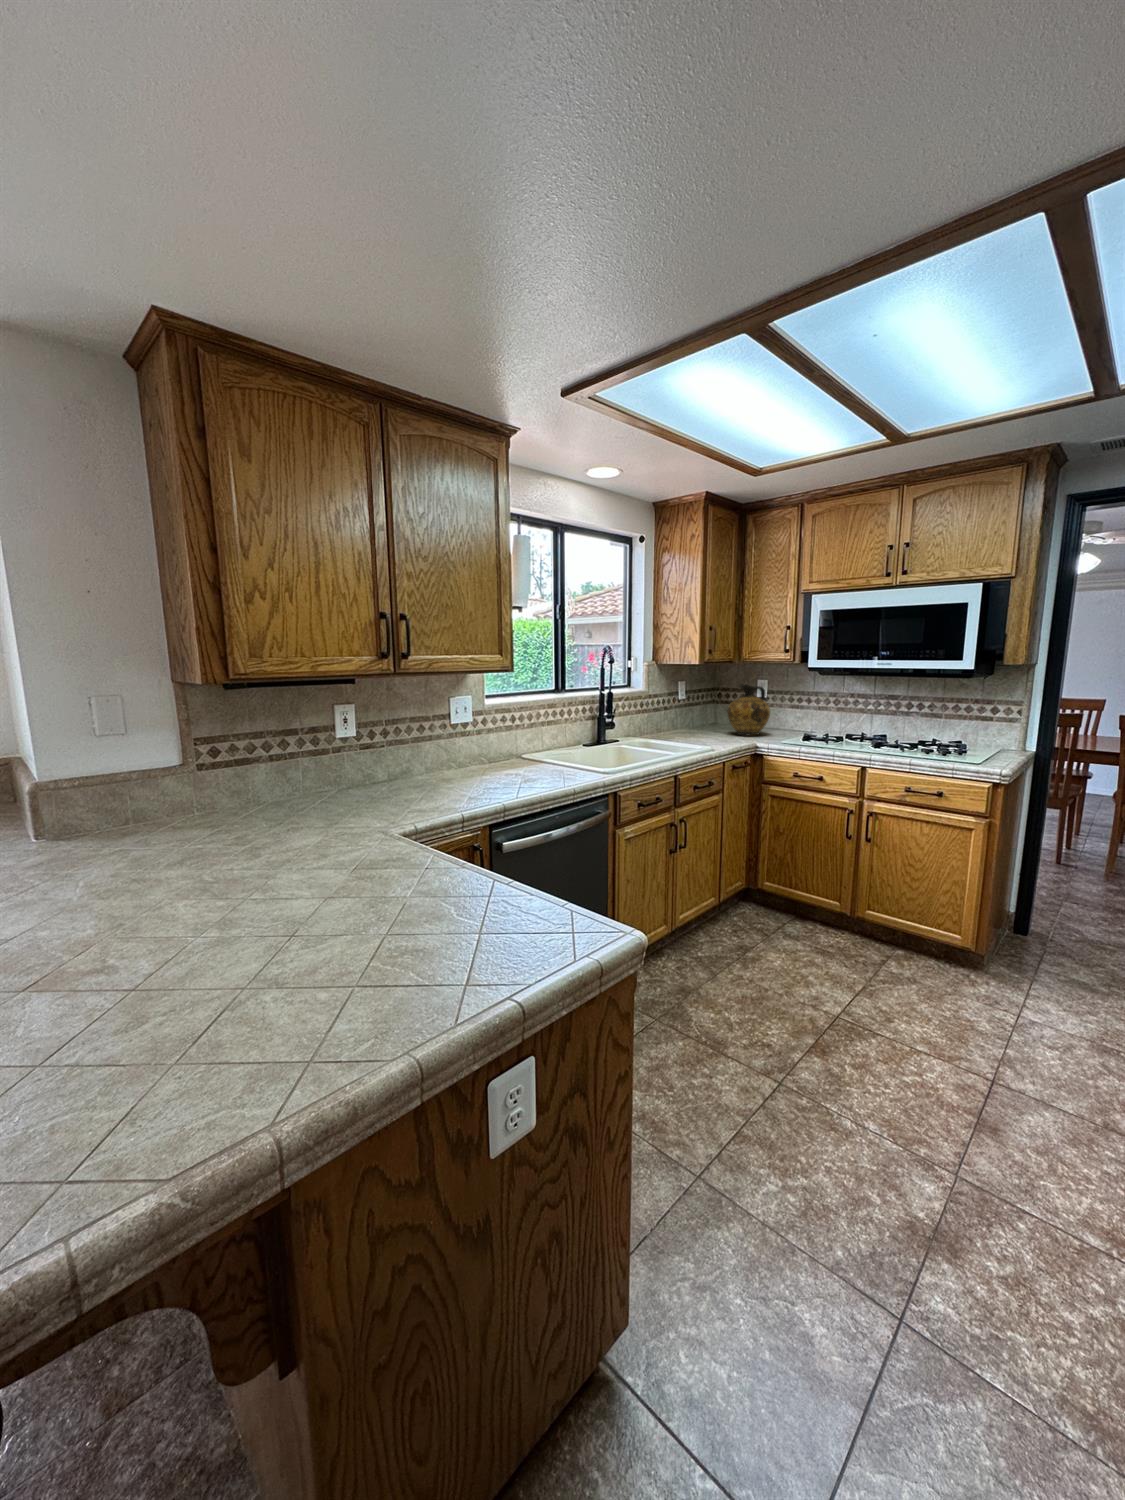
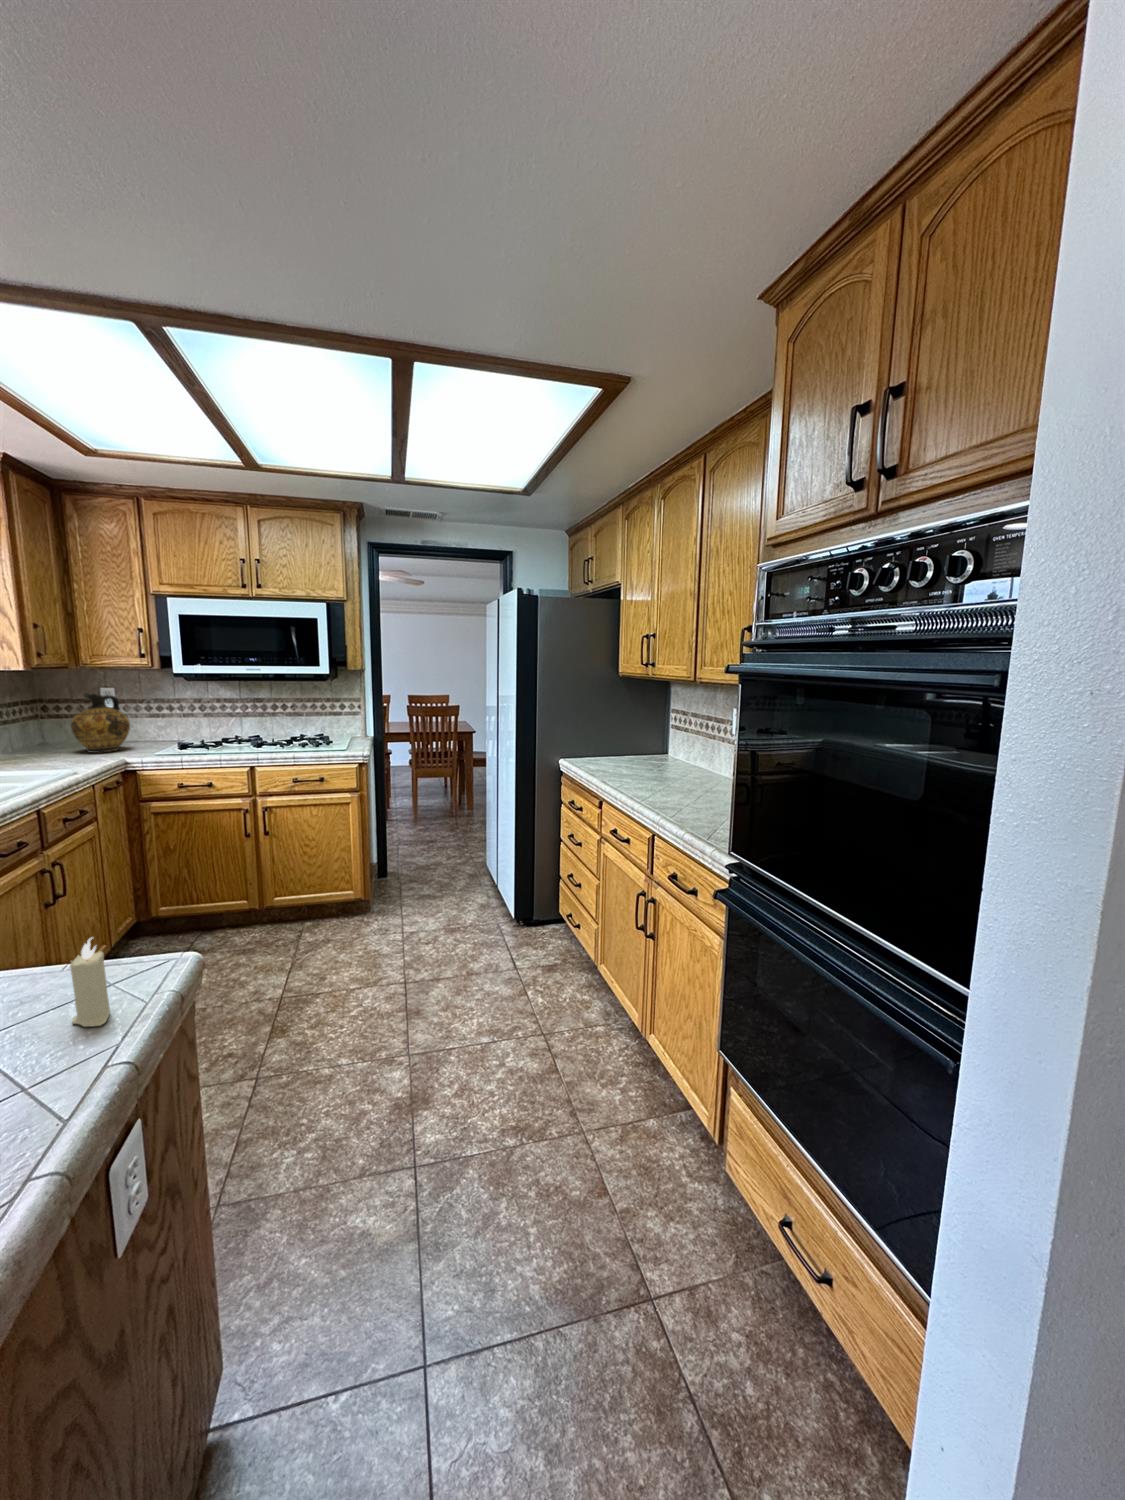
candle: none [522,888,547,964] -> present [70,938,110,1027]

